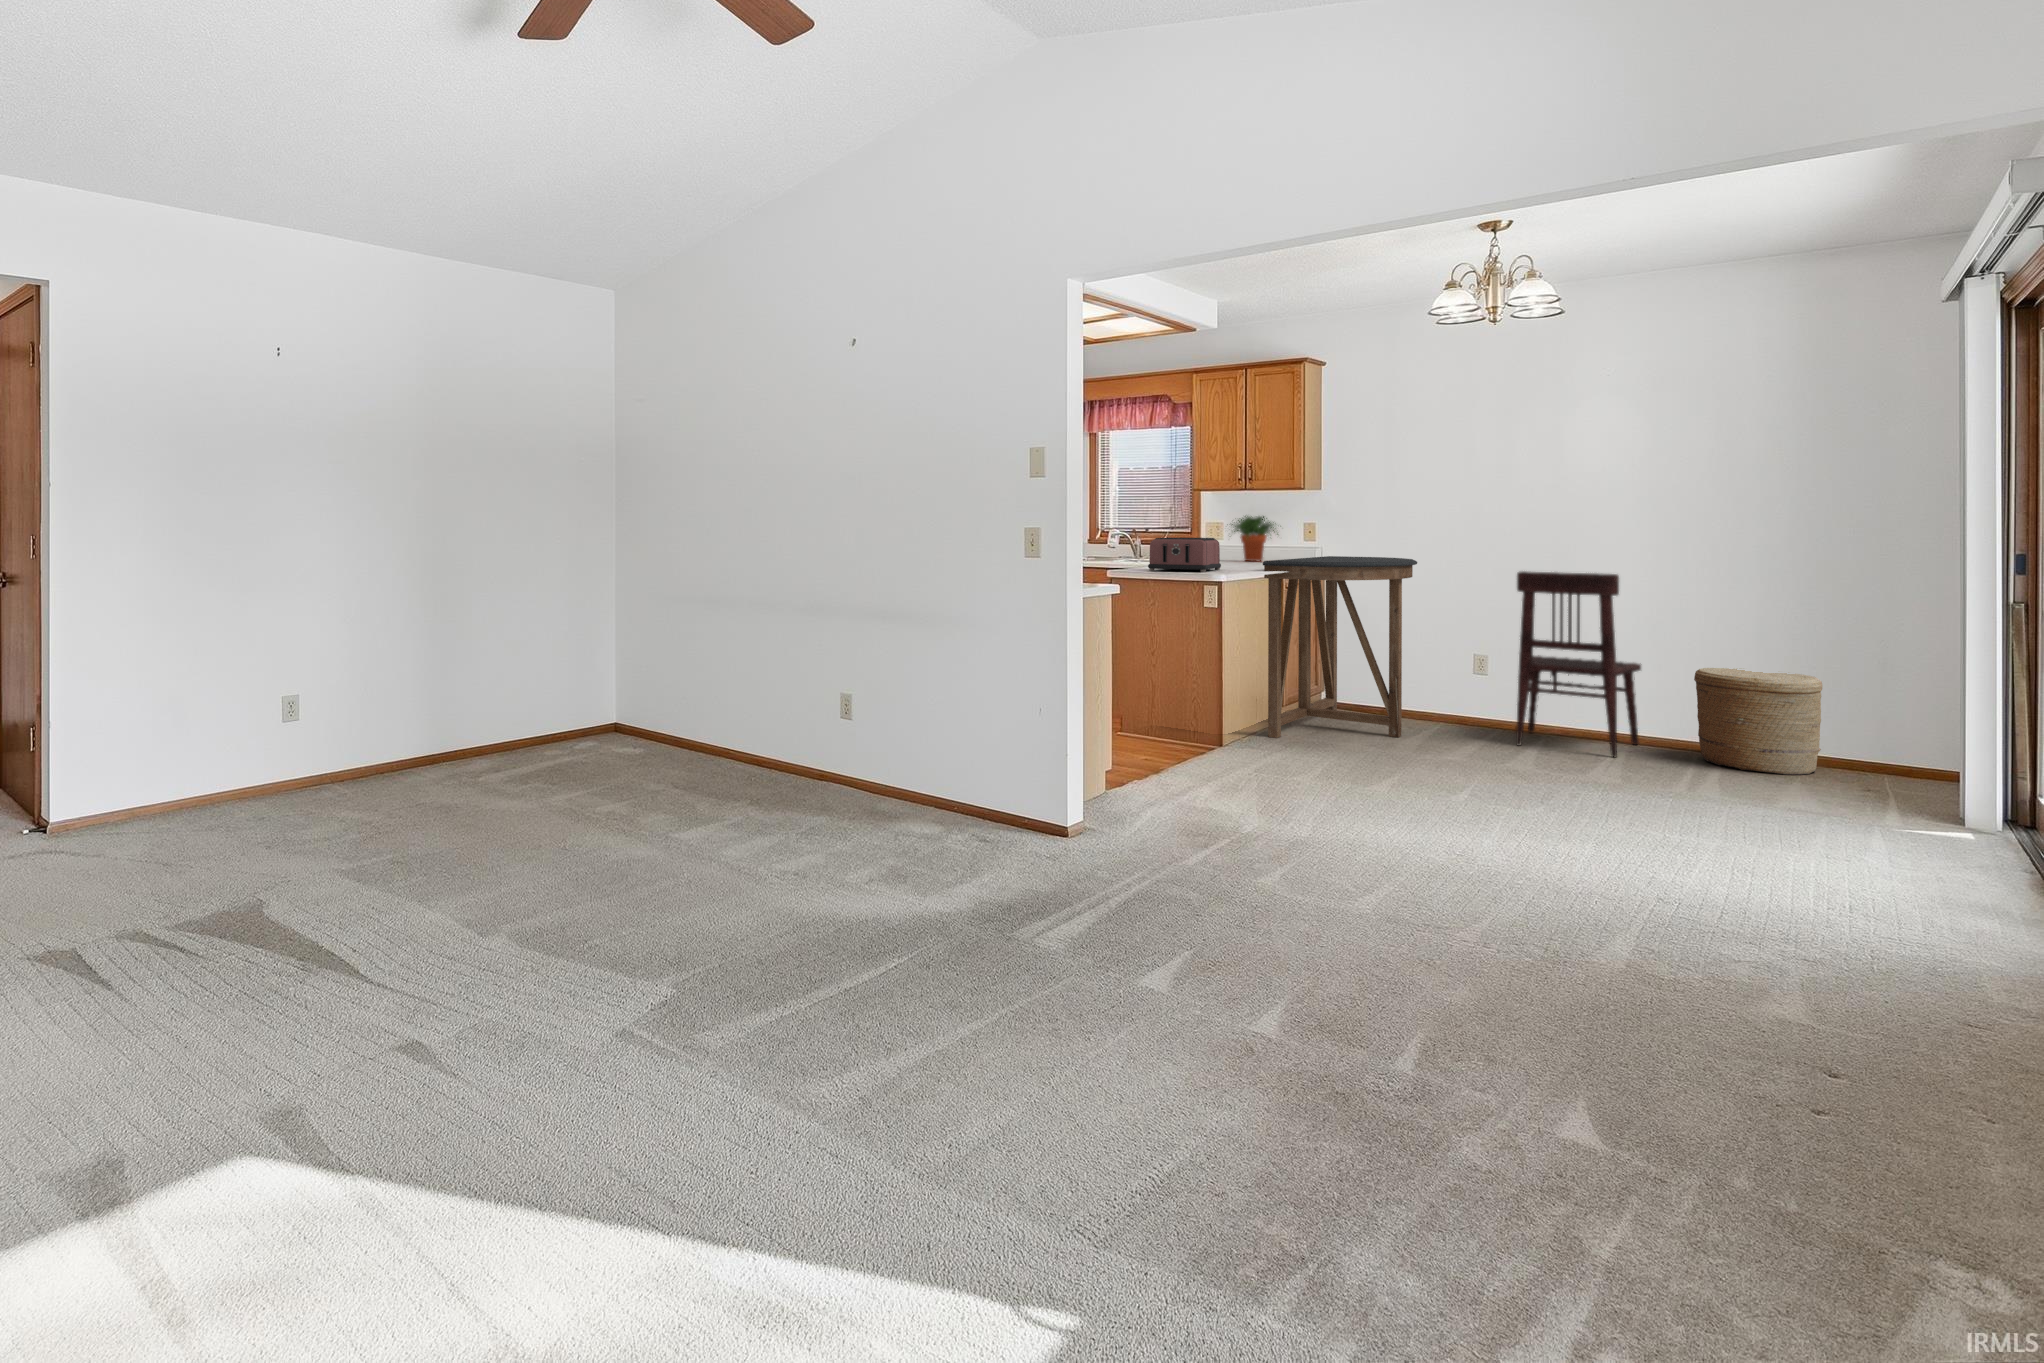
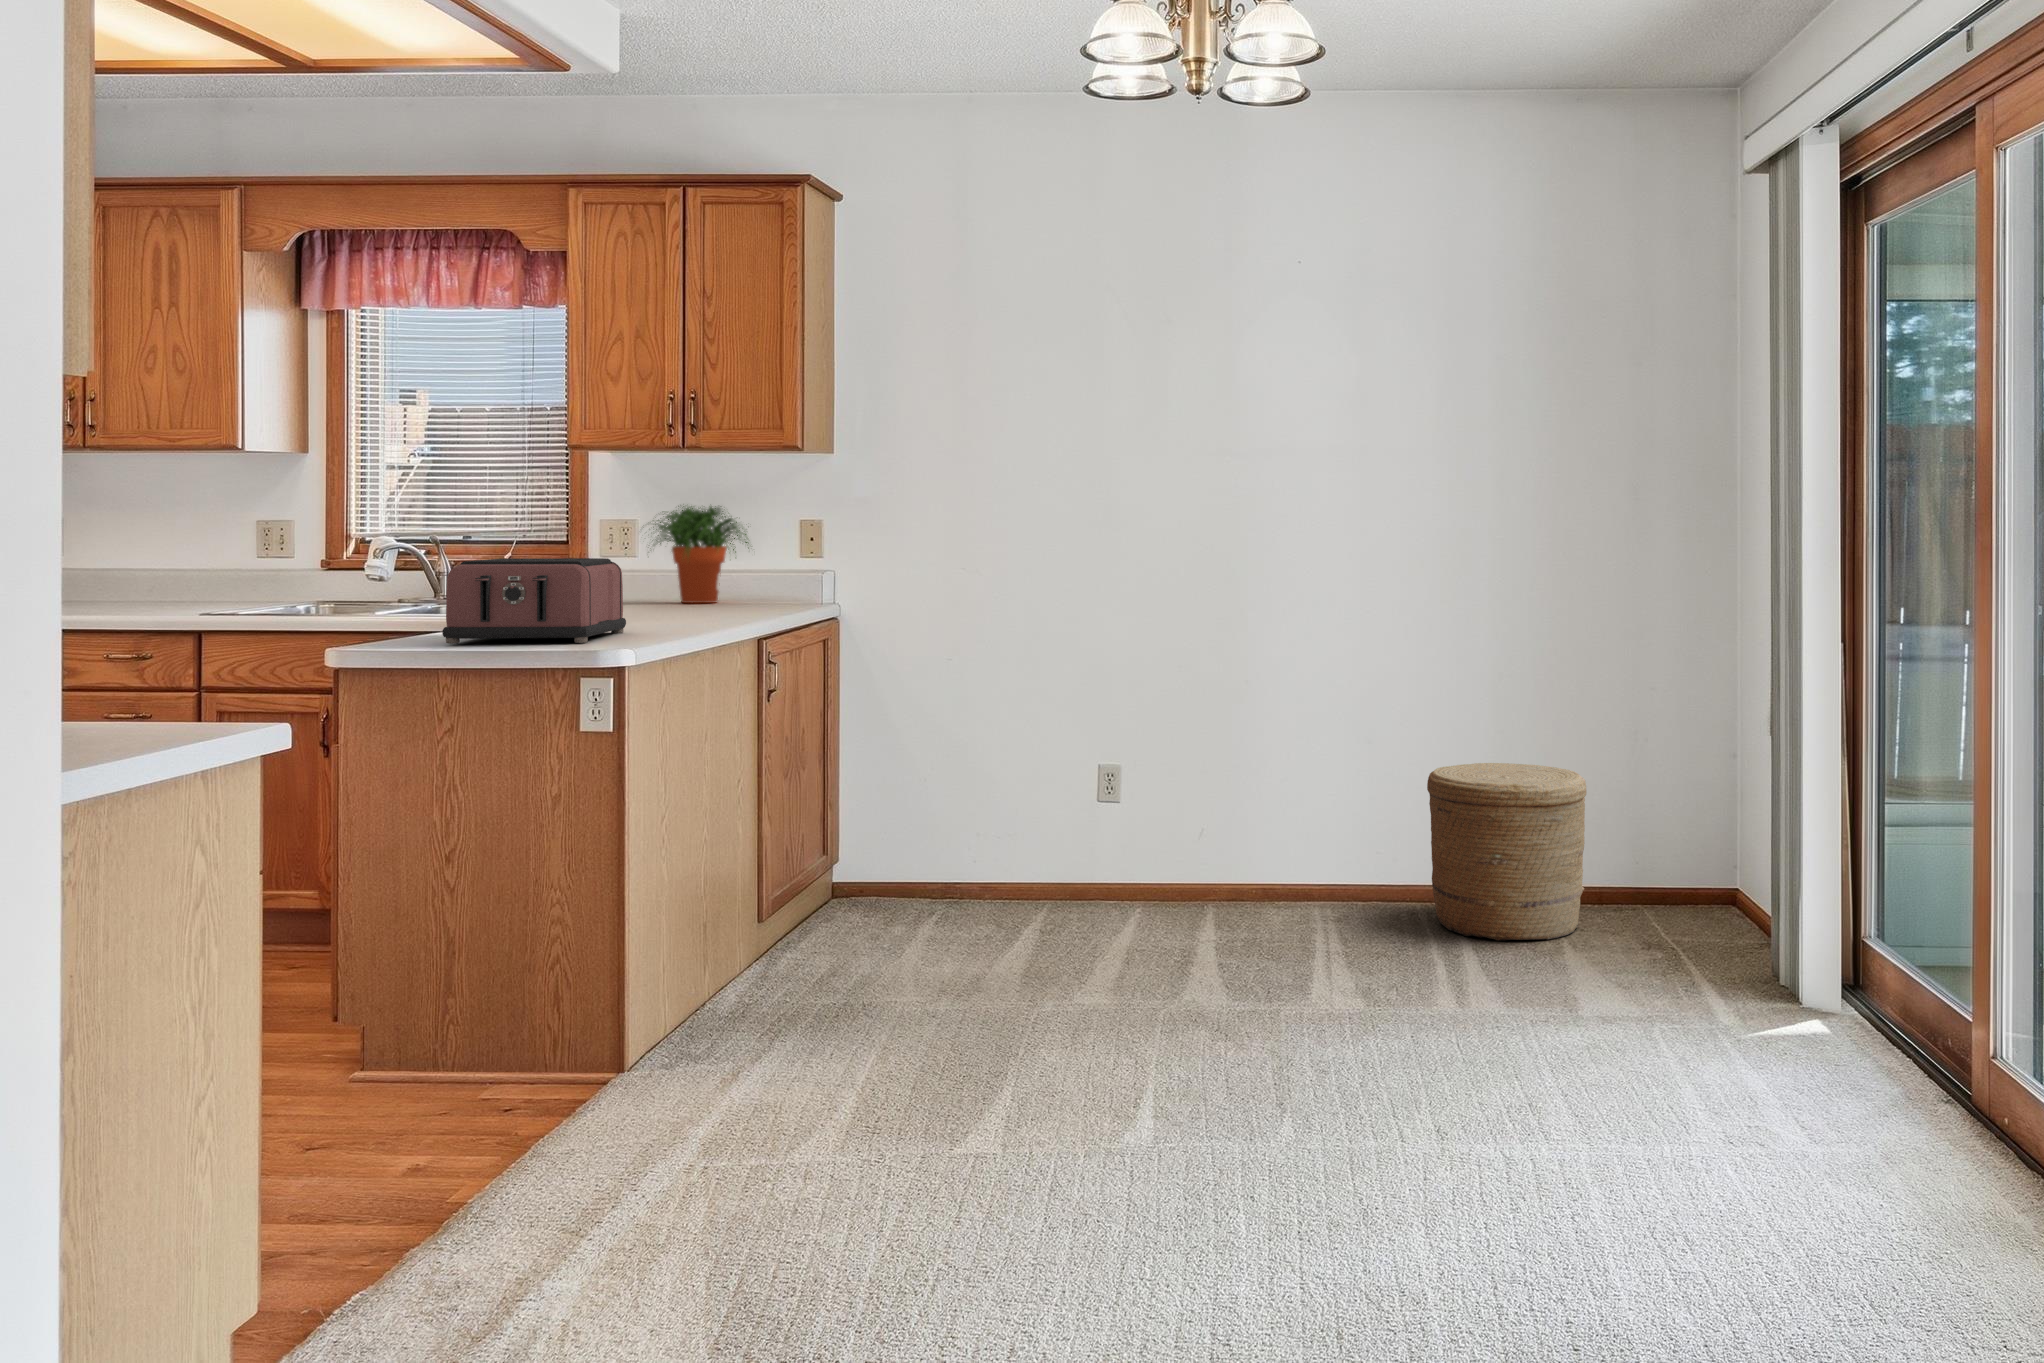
console table: present [1263,556,1417,738] -> none [720,590,1015,1009]
dining chair: present [1516,571,1641,757] -> none [1179,614,1349,946]

